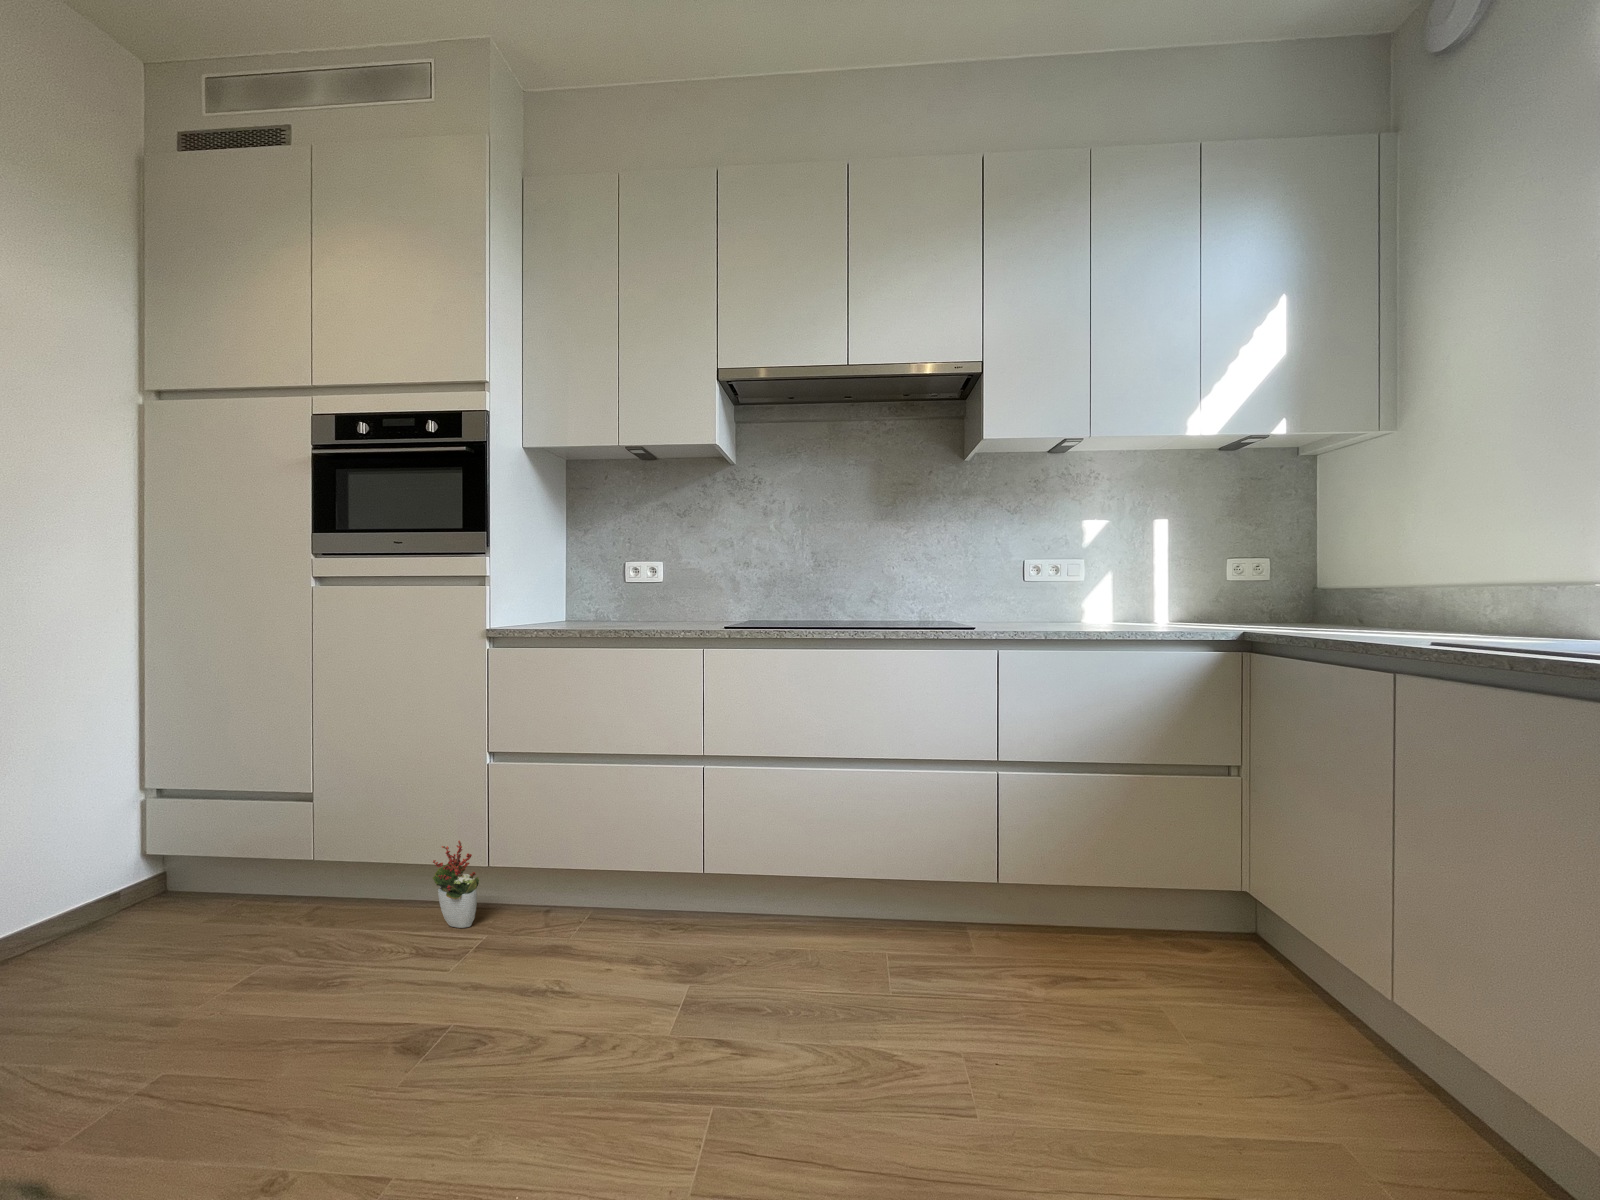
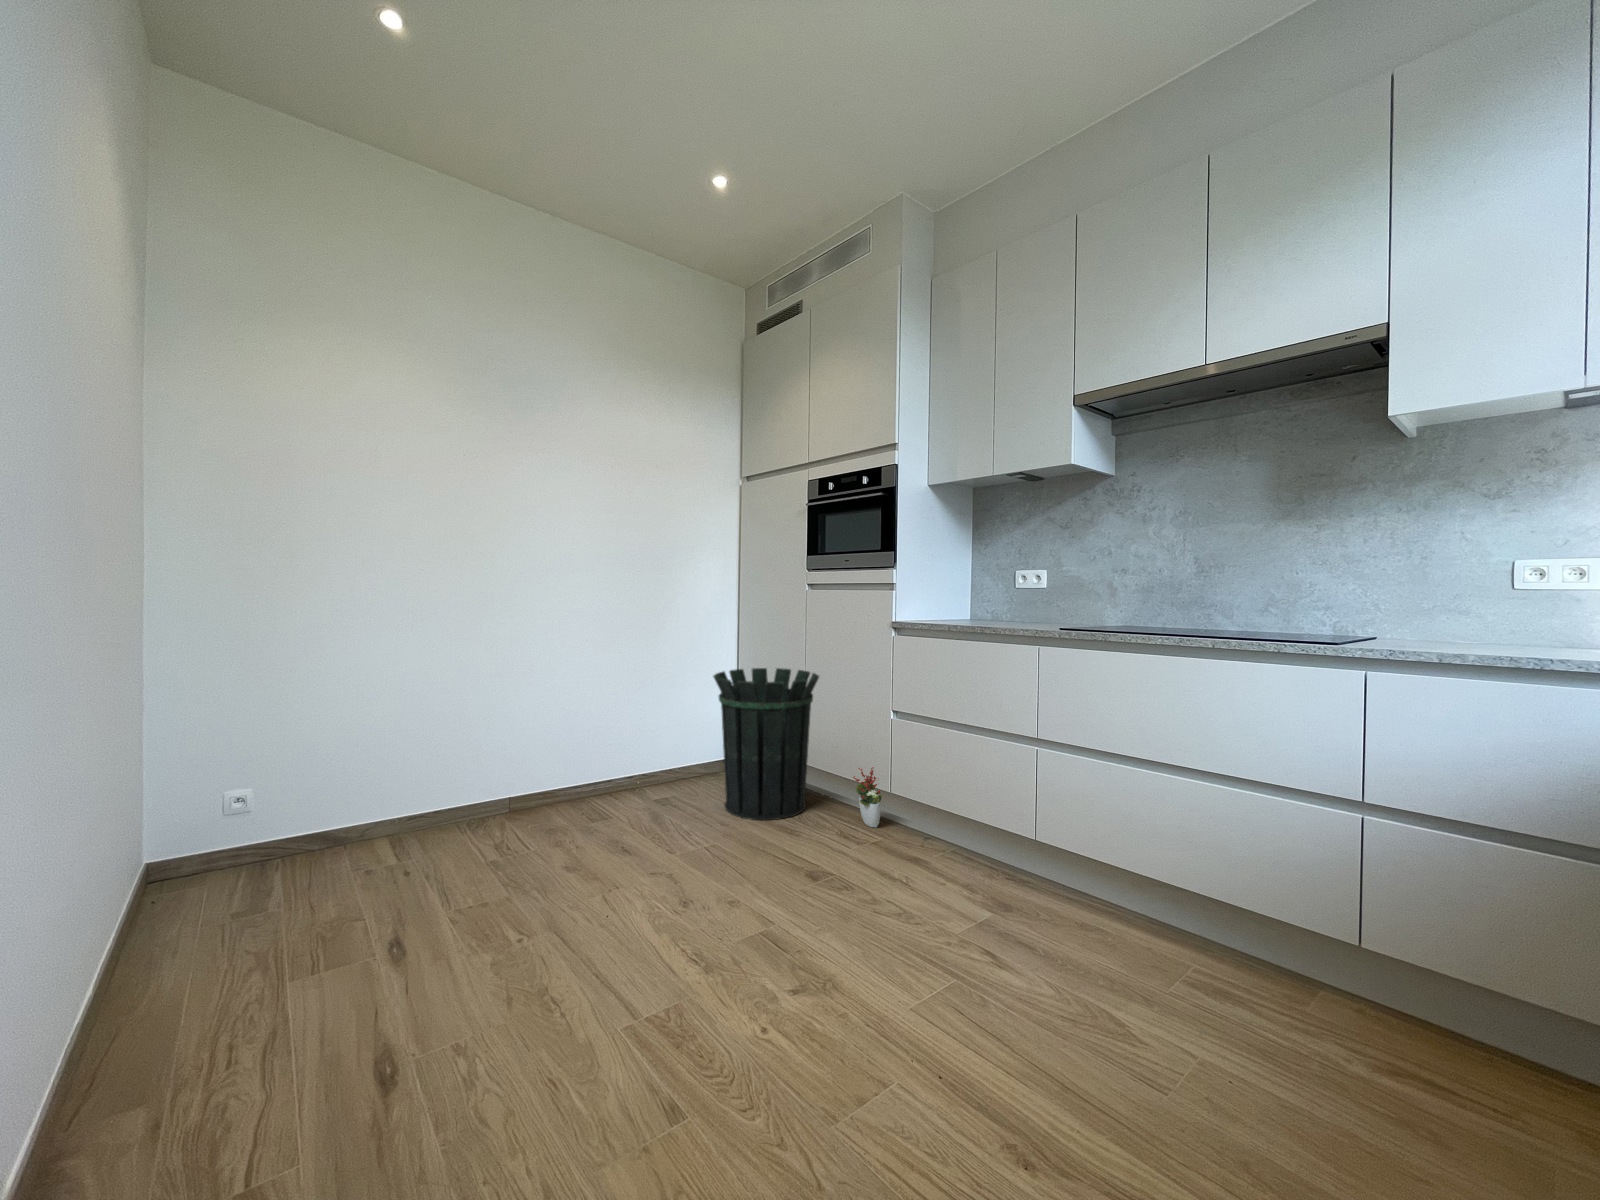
waste bin: none [141,714,360,981] -> present [713,668,819,820]

